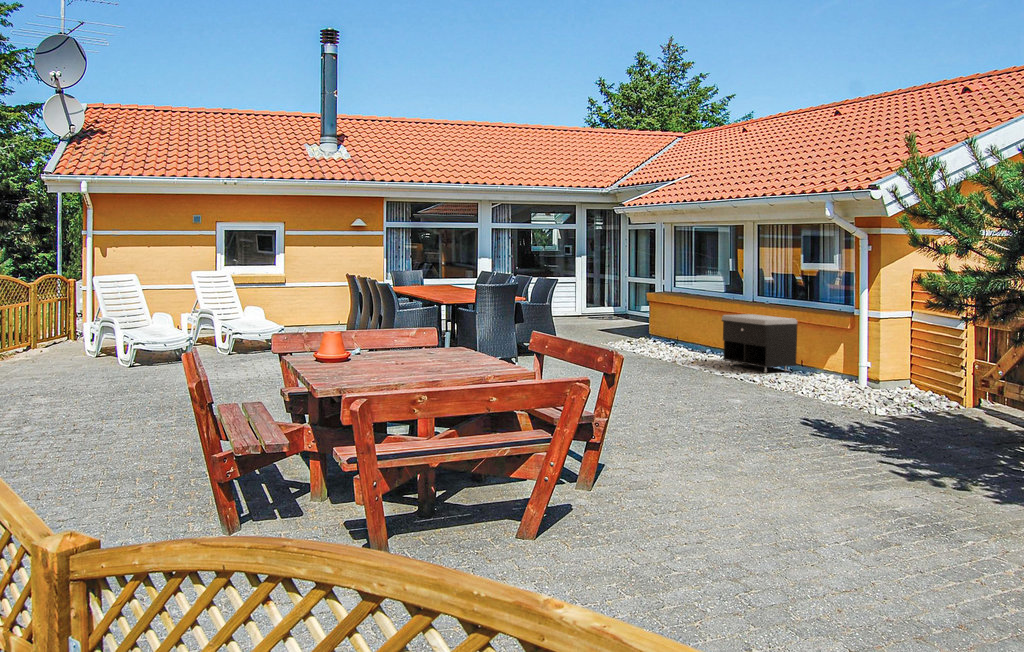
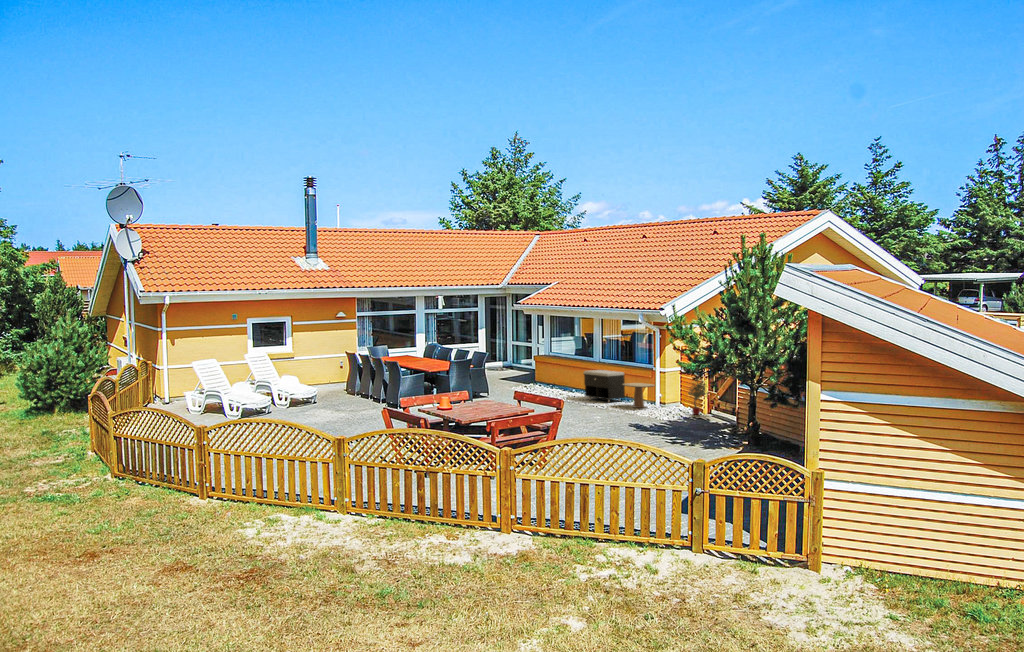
potted tree: none [929,331,982,408] -> present [688,378,709,415]
side table: none [792,338,859,386] -> present [622,383,655,408]

